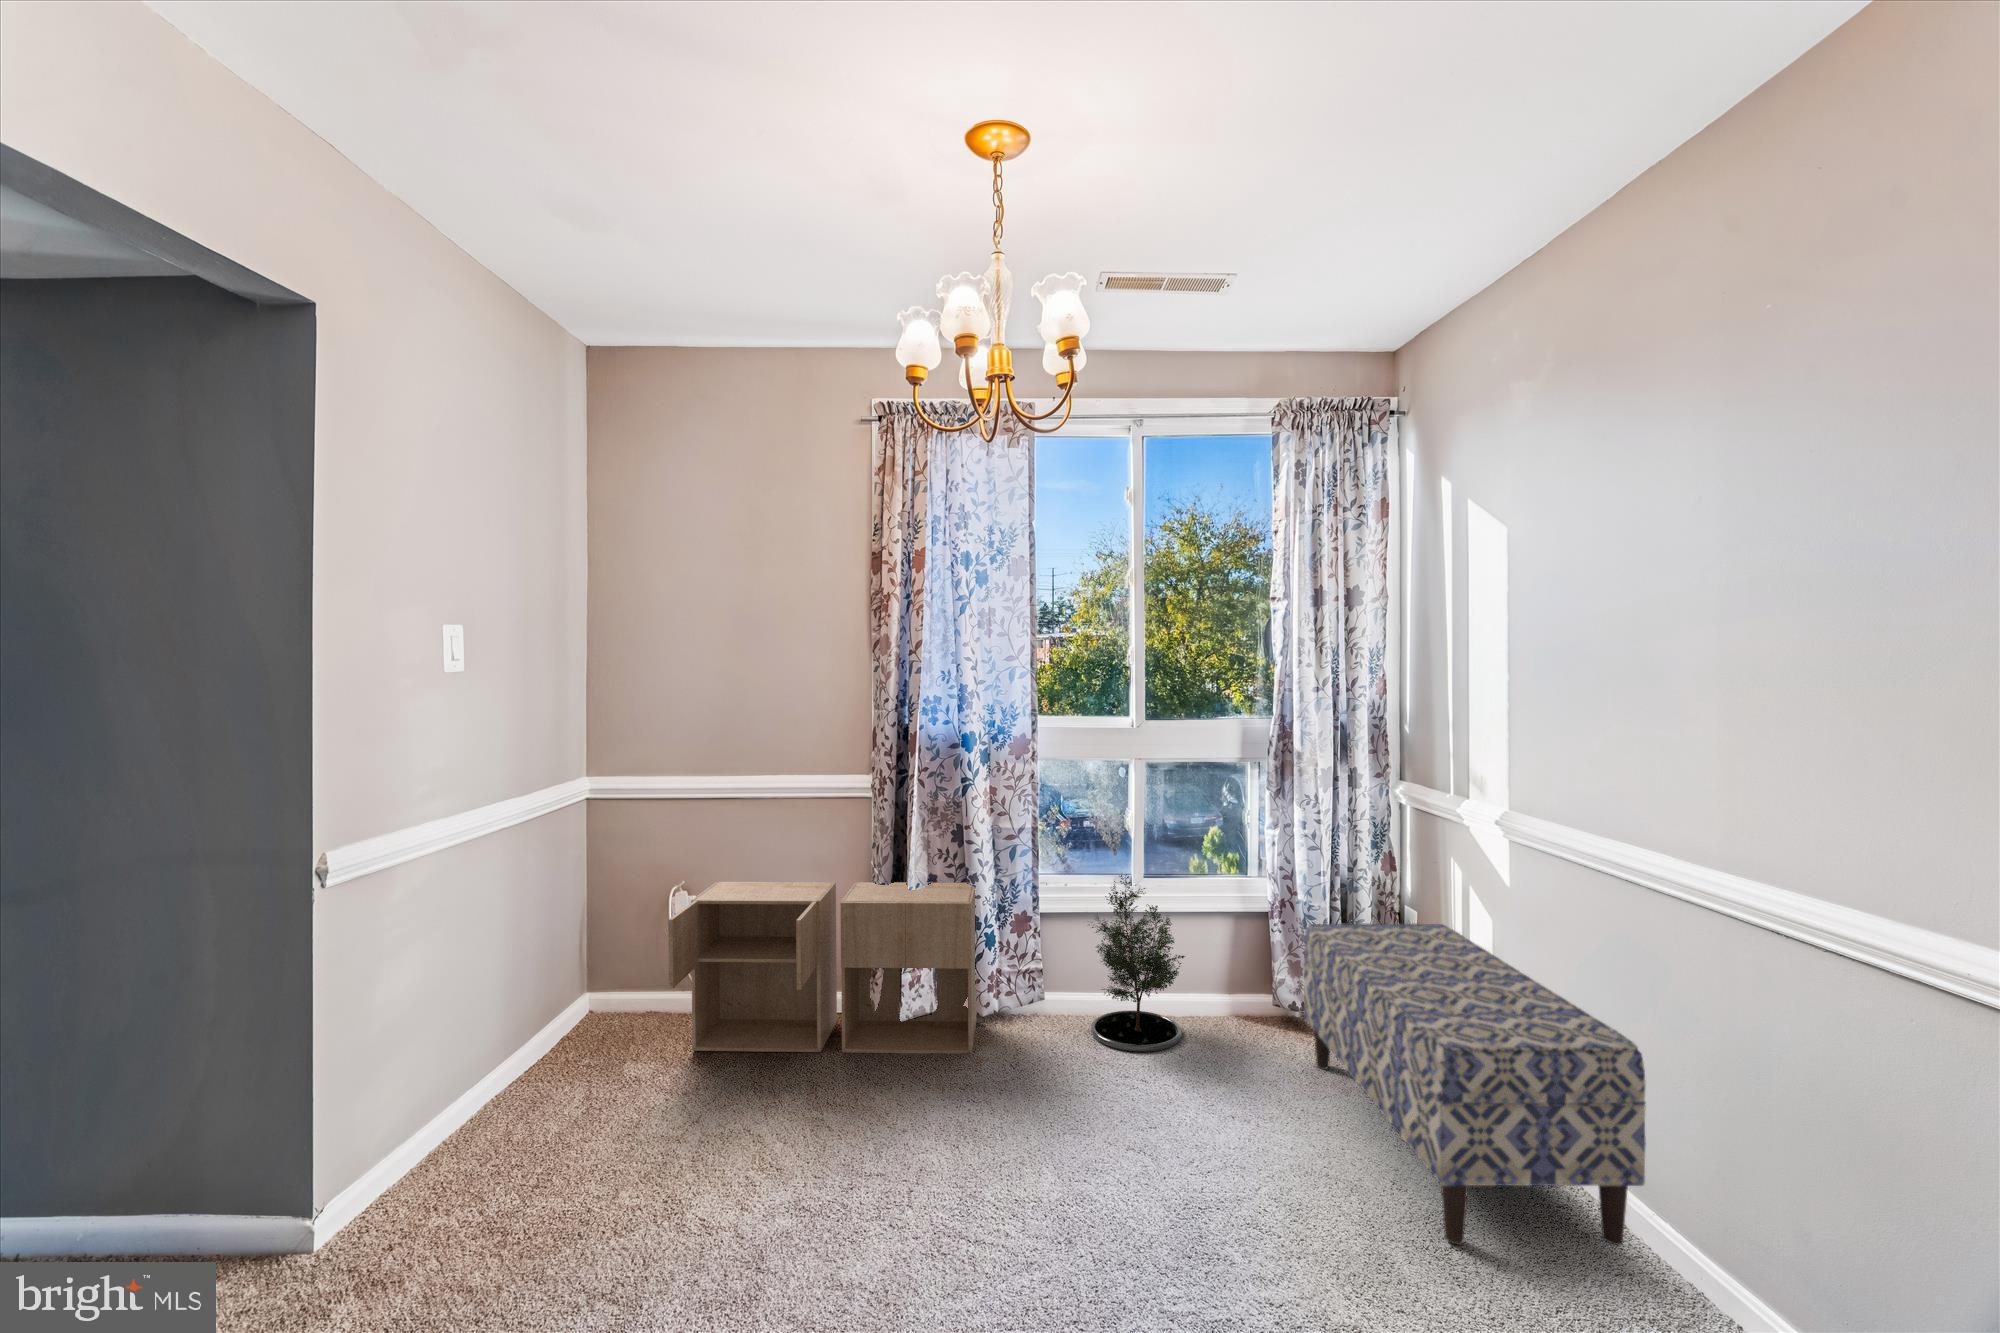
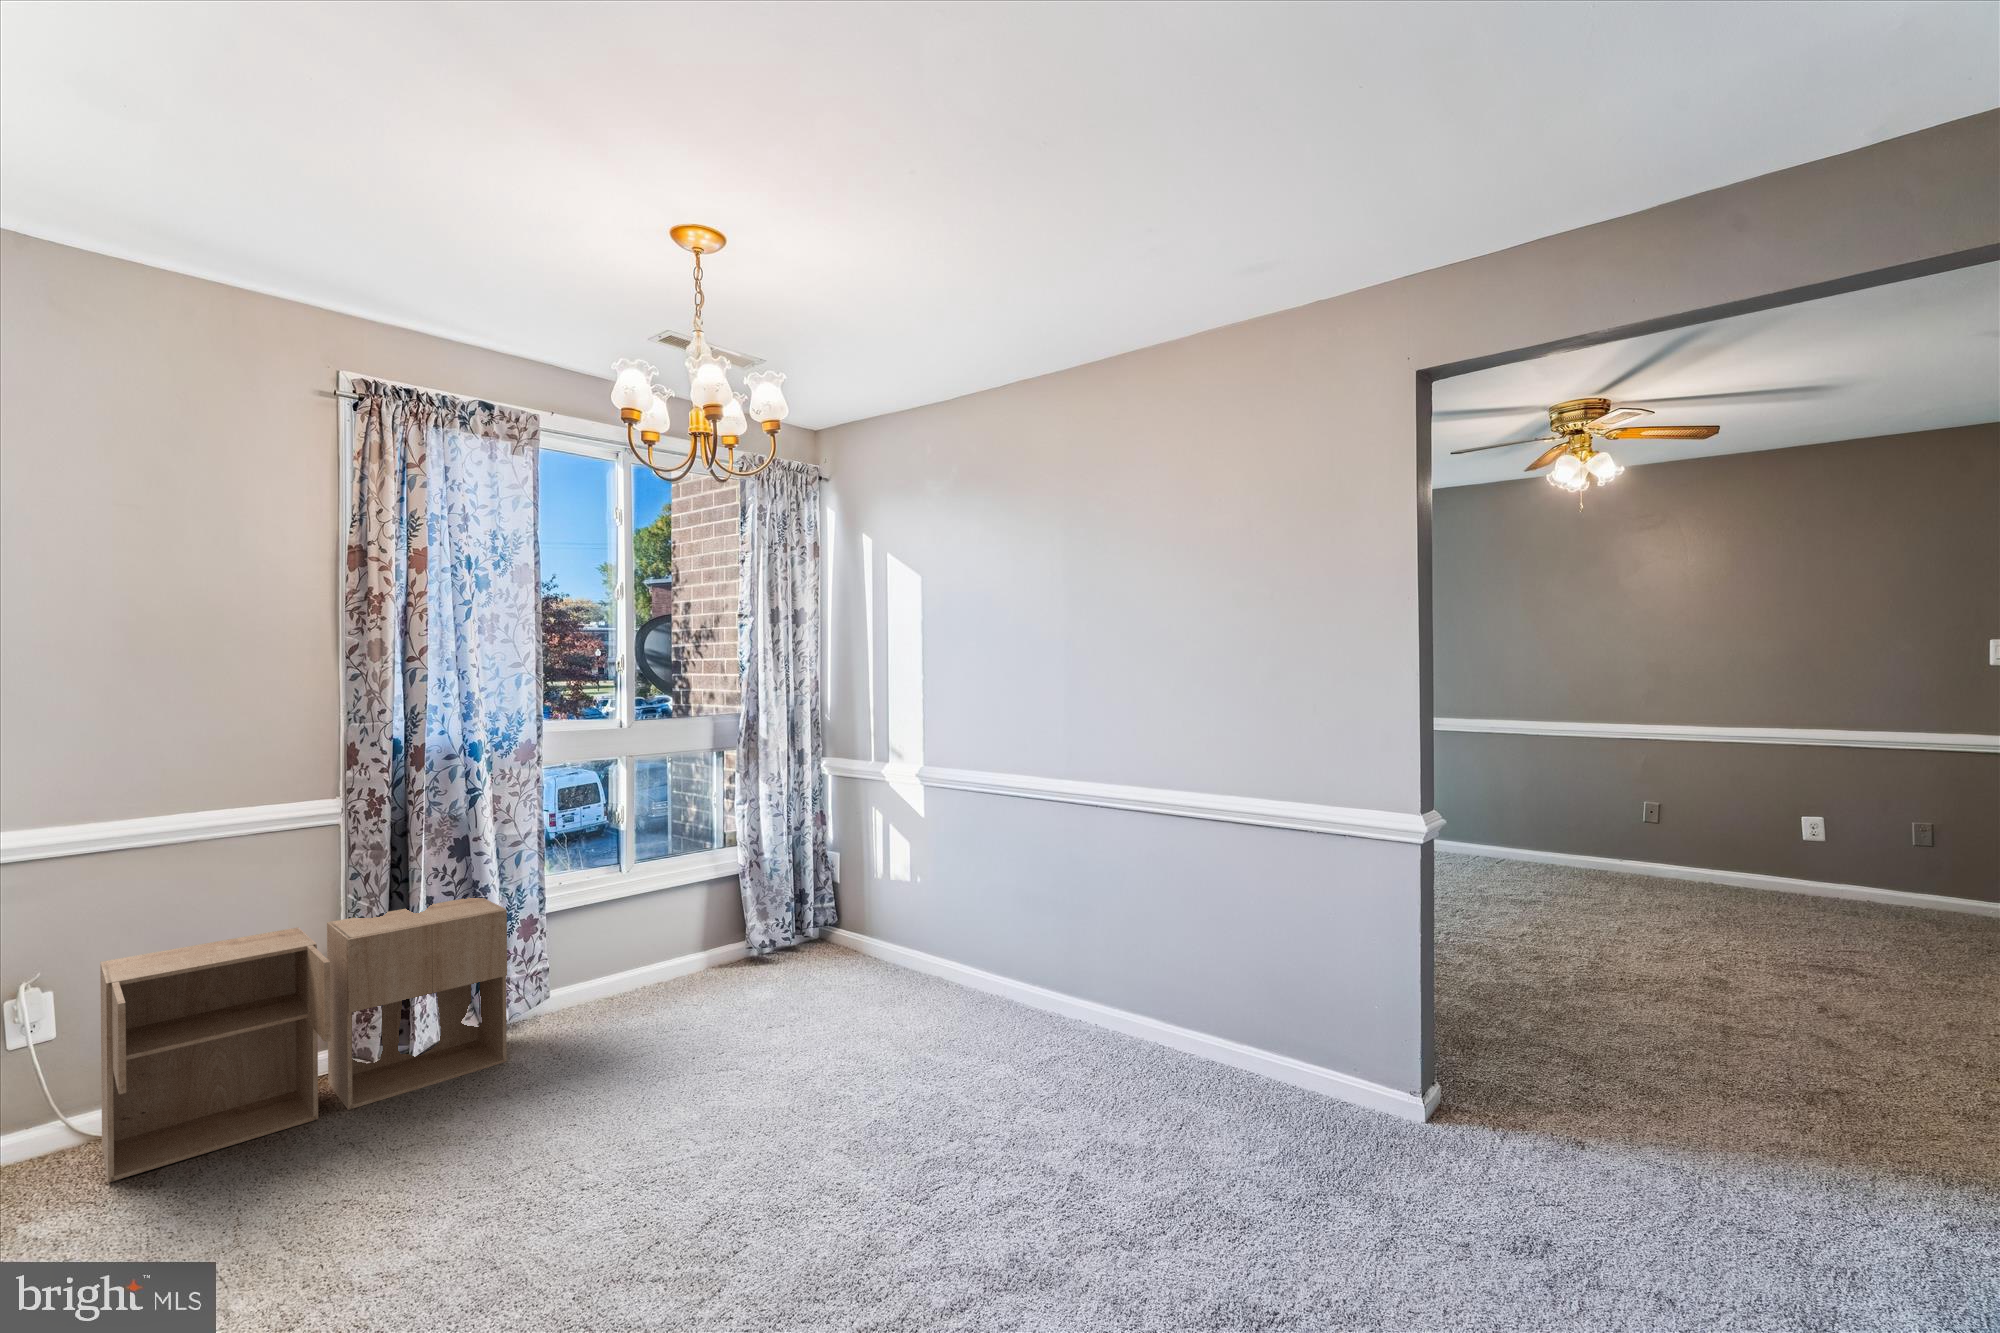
potted tree: present [1091,874,1185,1052] -> none [602,858,692,1015]
bench: present [1304,923,1646,1245] -> none [793,853,1036,1034]

